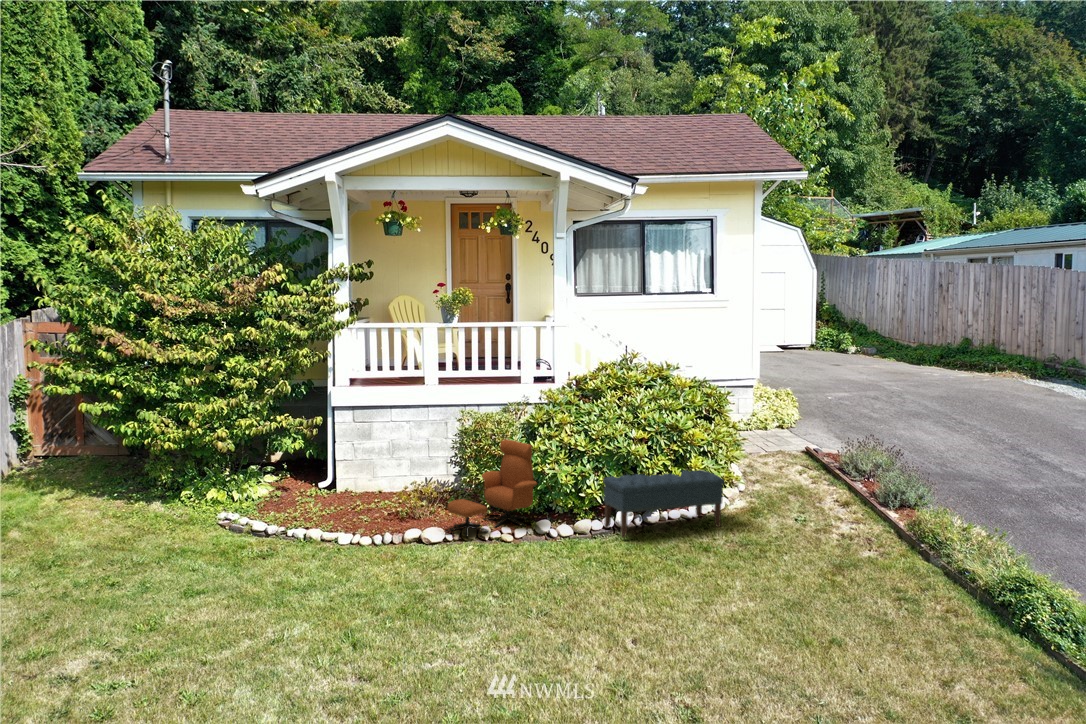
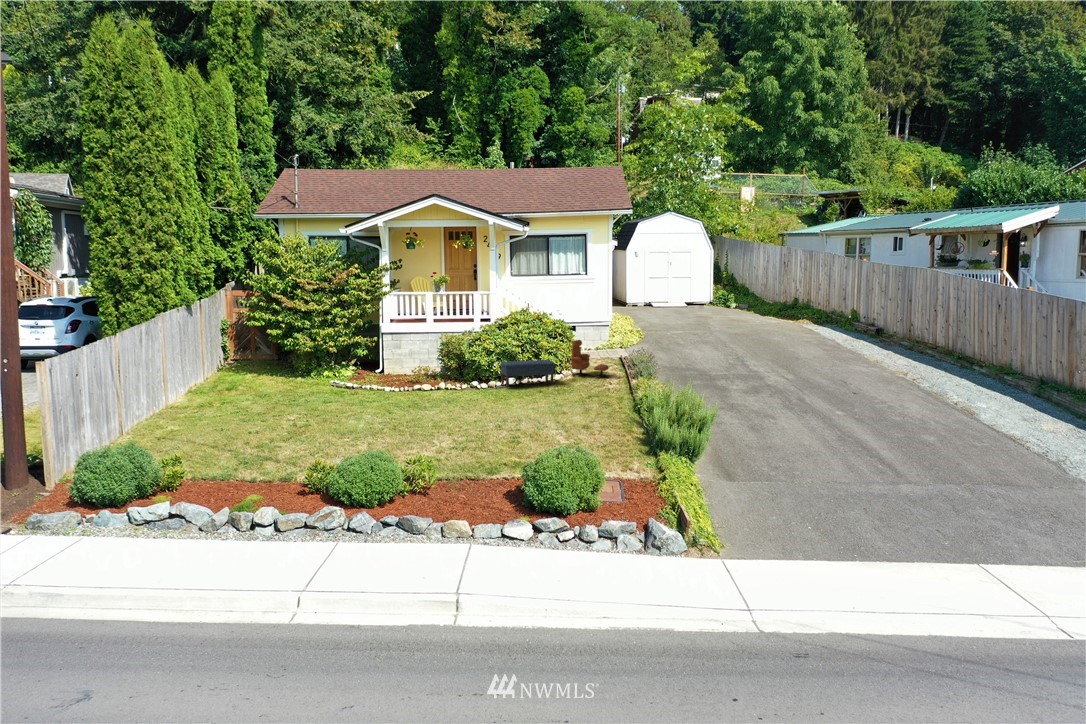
lounge chair: present [446,439,537,536] -> present [571,340,609,378]

